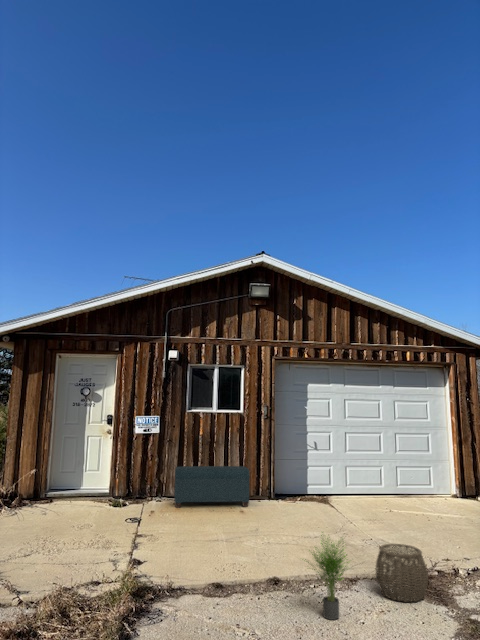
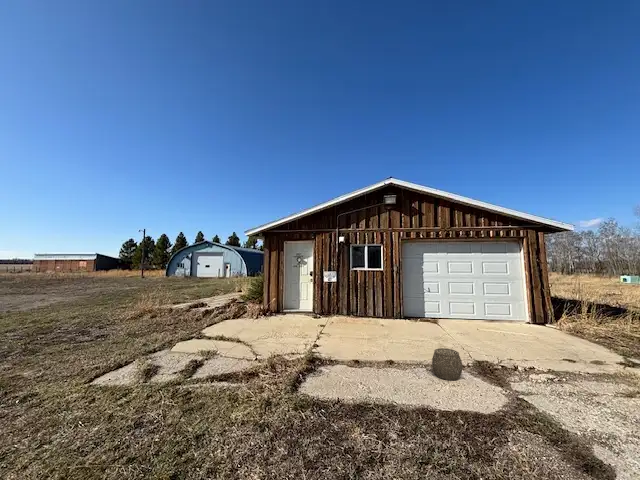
bench: present [174,466,250,508] -> none [344,299,385,322]
potted plant: present [305,535,348,620] -> none [382,338,413,384]

